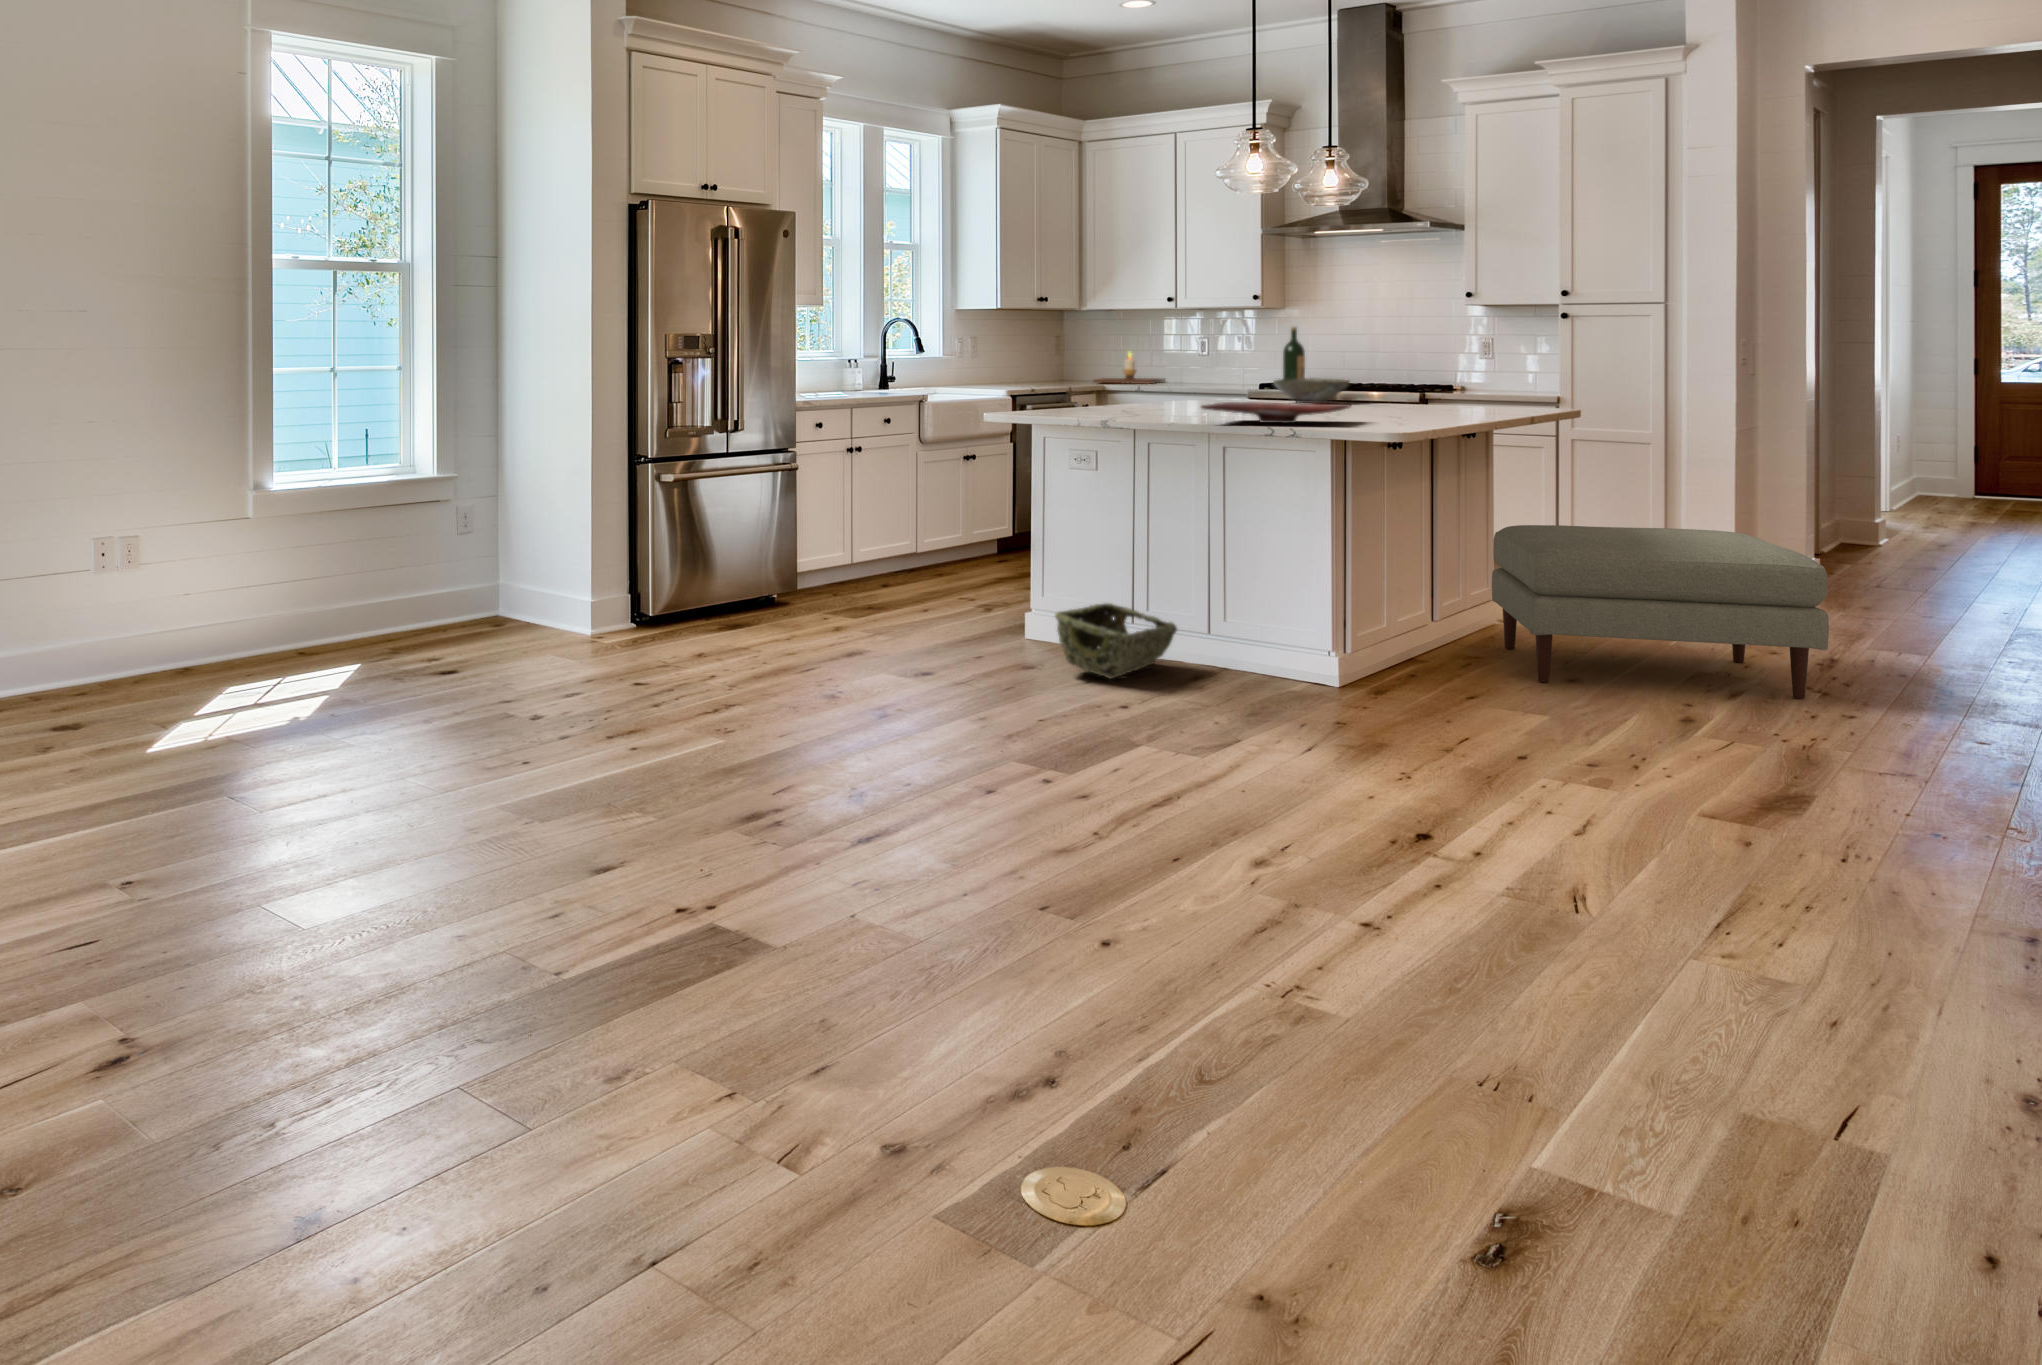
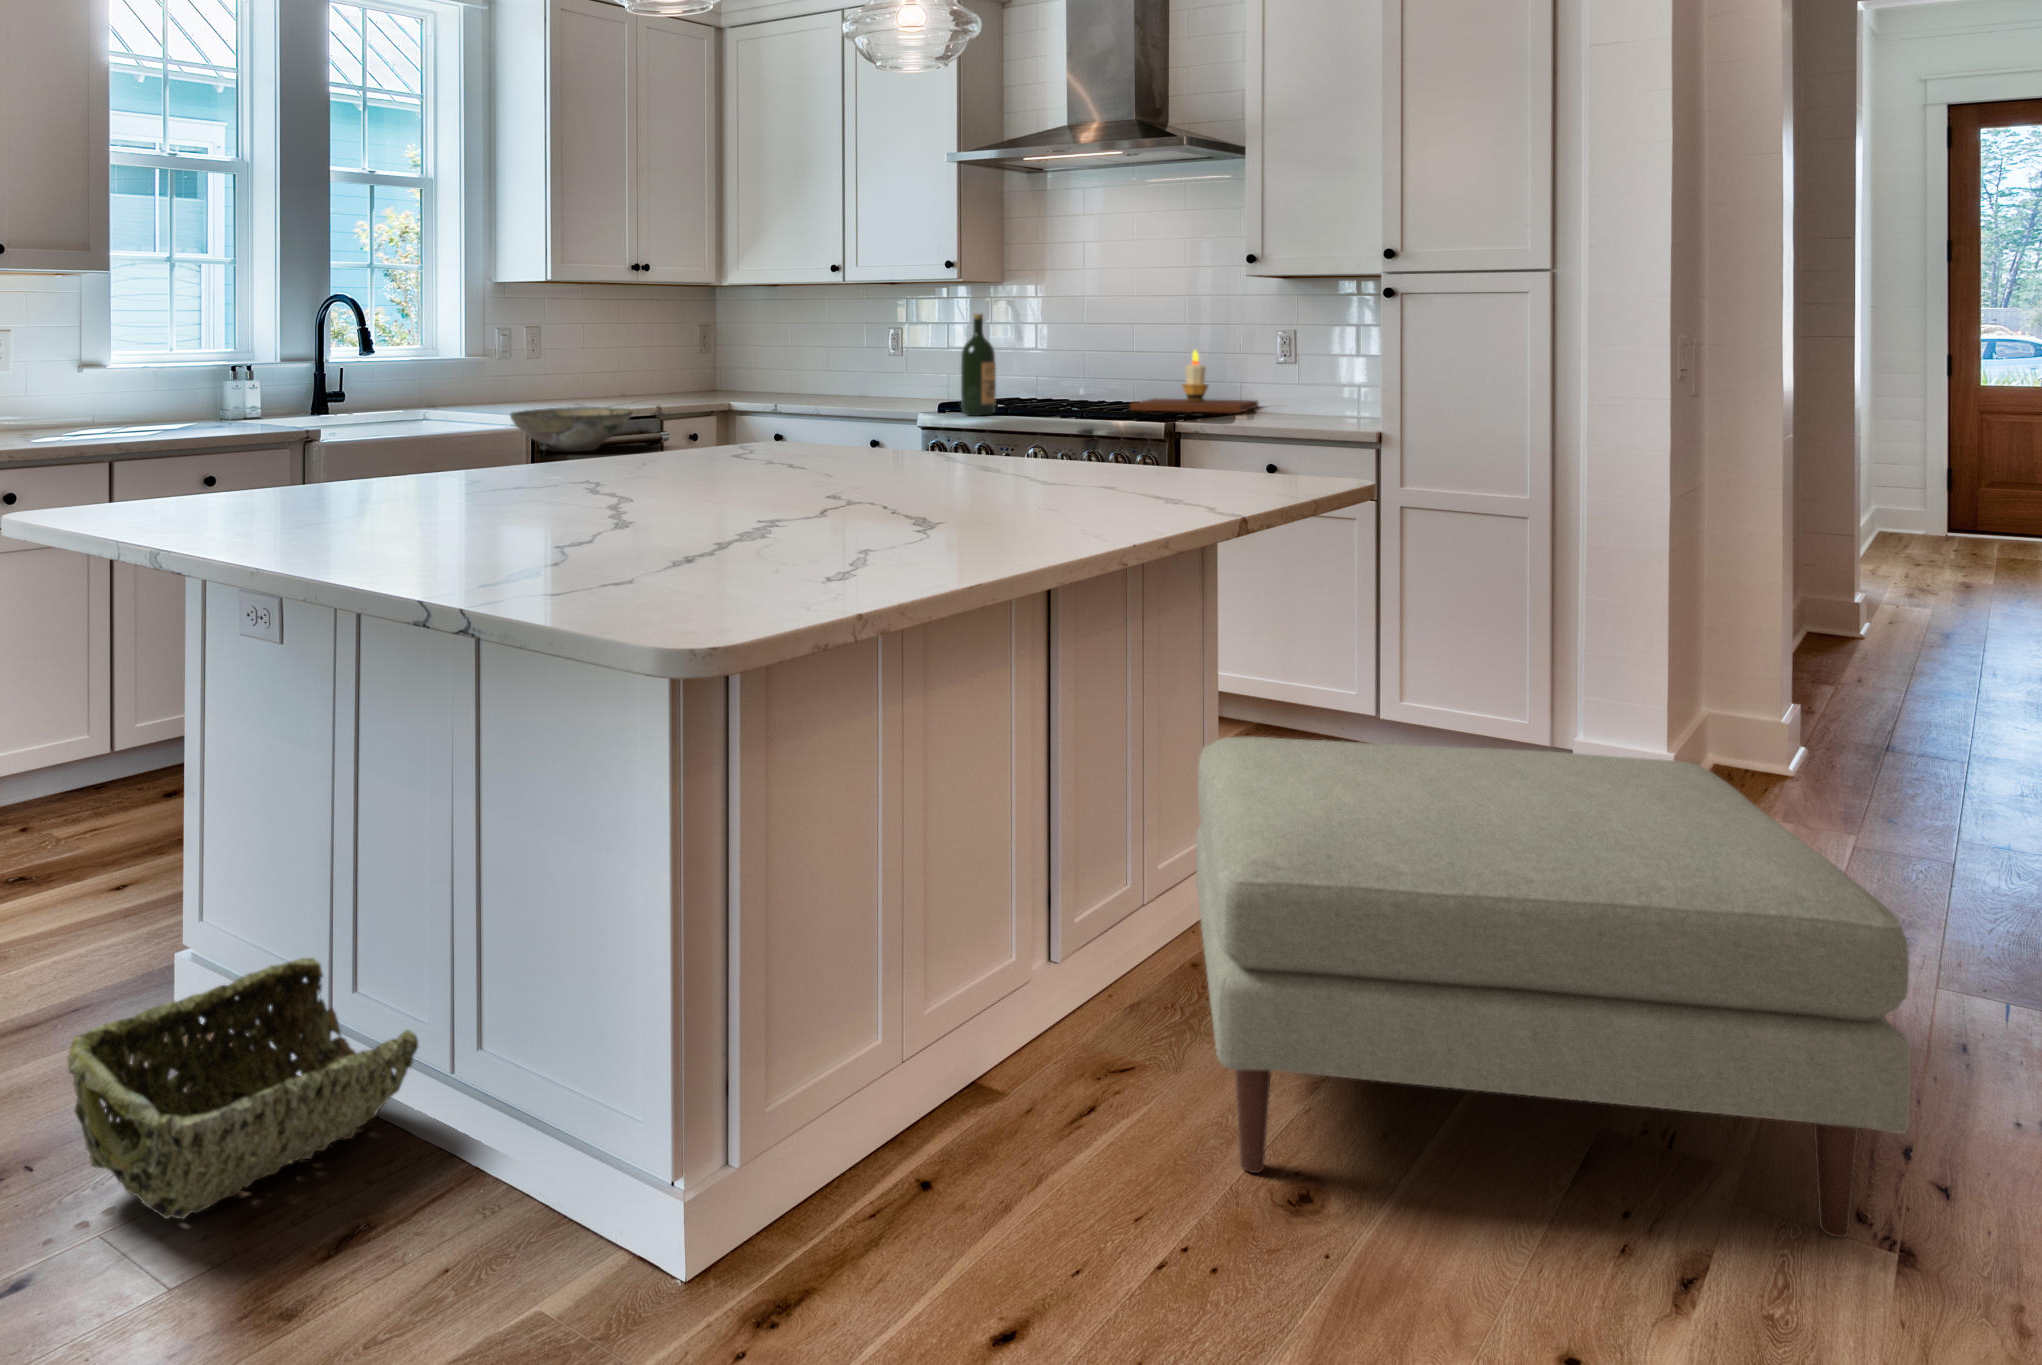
candle: present [1094,353,1165,384] -> present [1130,350,1258,413]
bowl: present [1273,378,1349,403] -> present [510,407,633,452]
cutting board: present [1201,402,1350,423] -> none [323,503,742,577]

